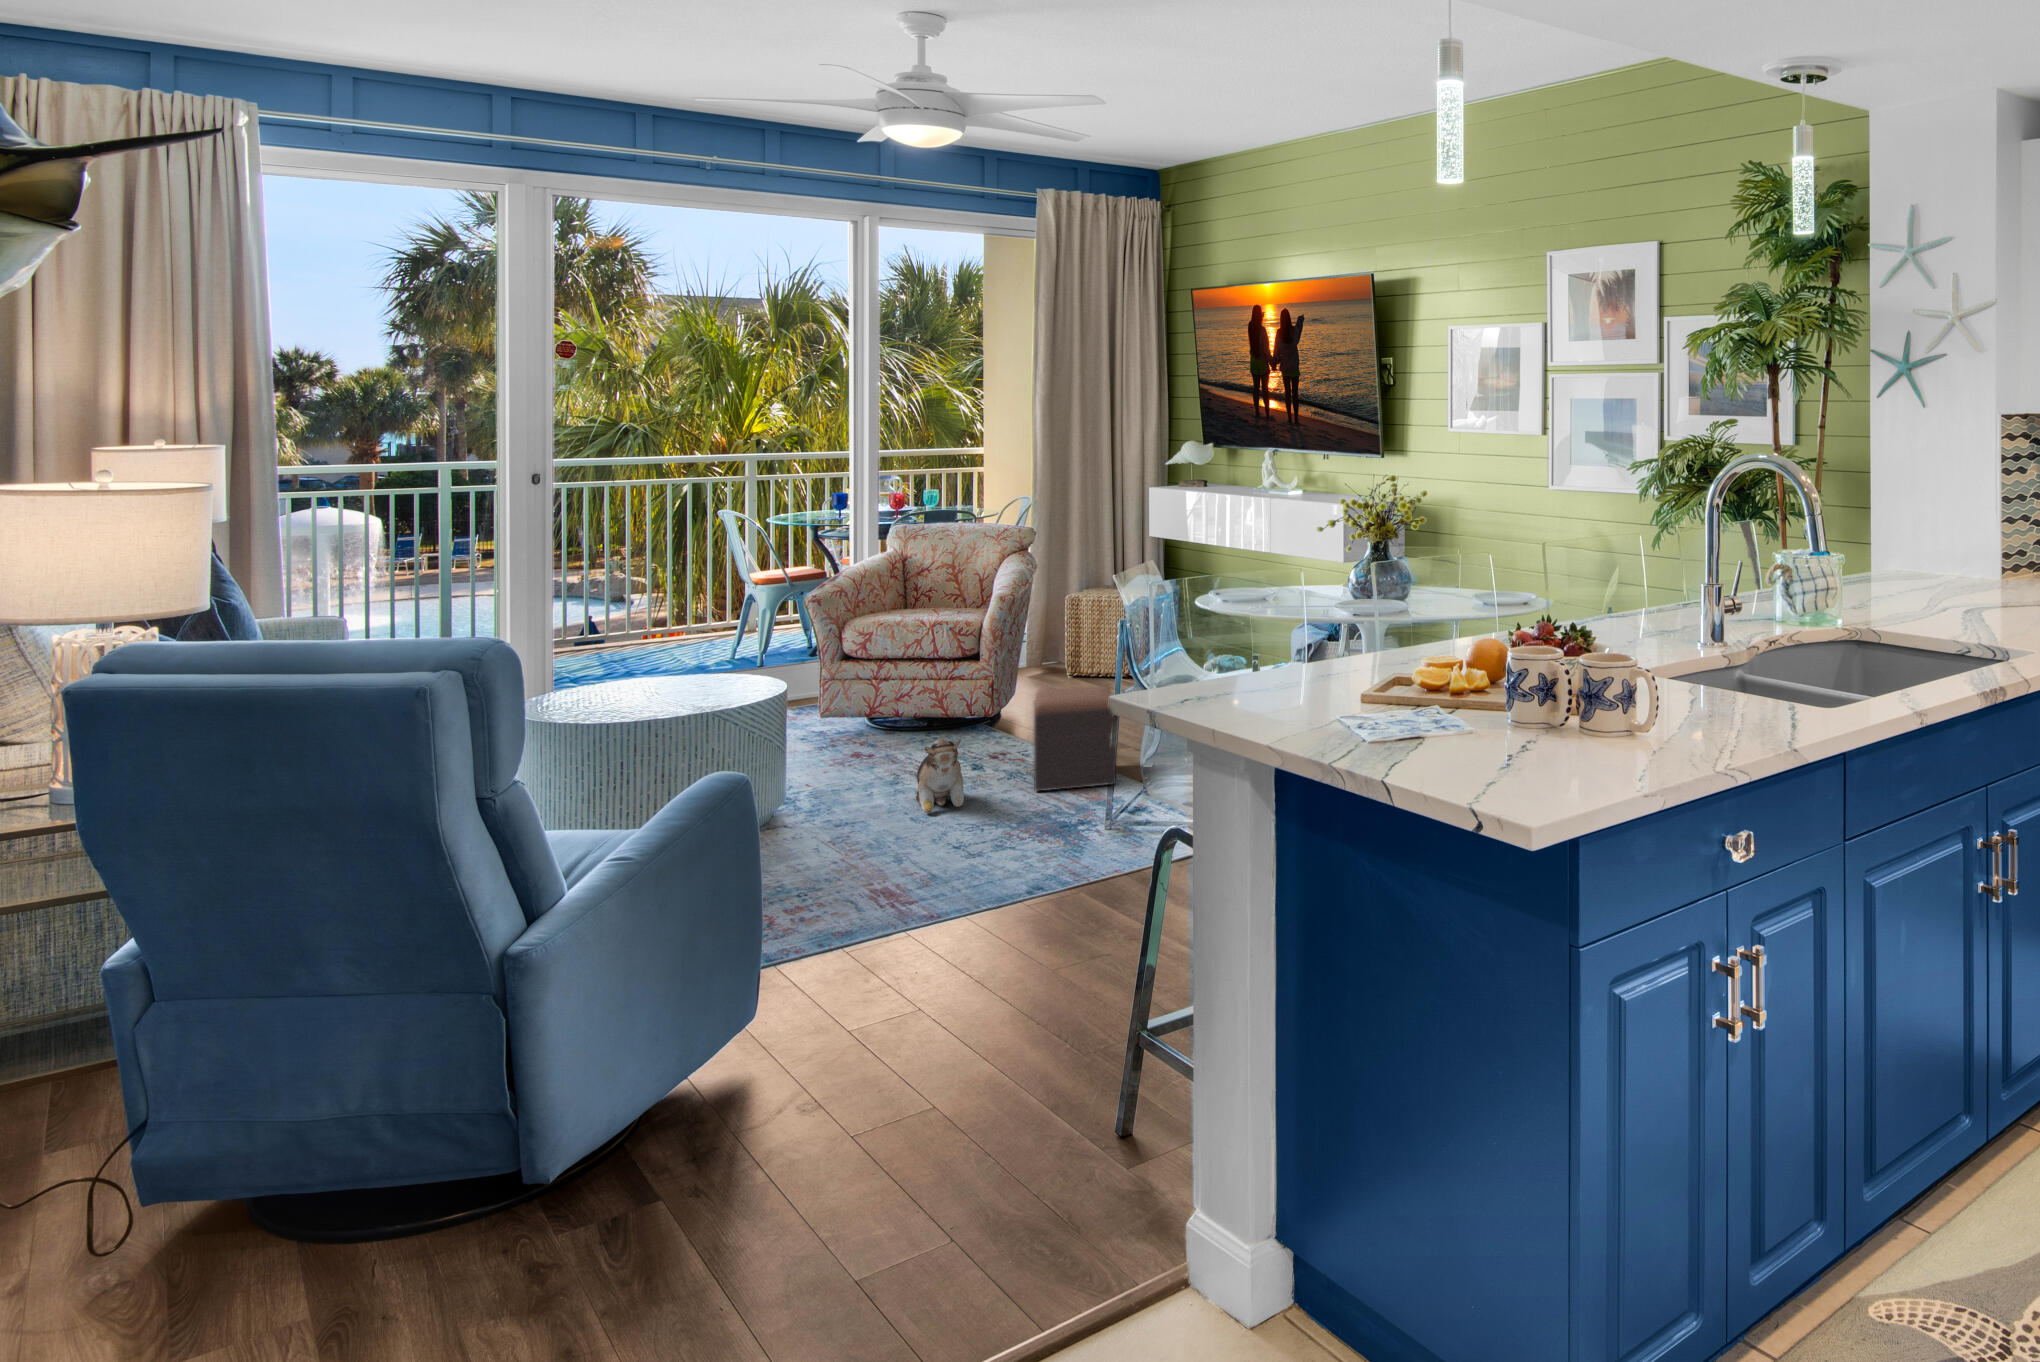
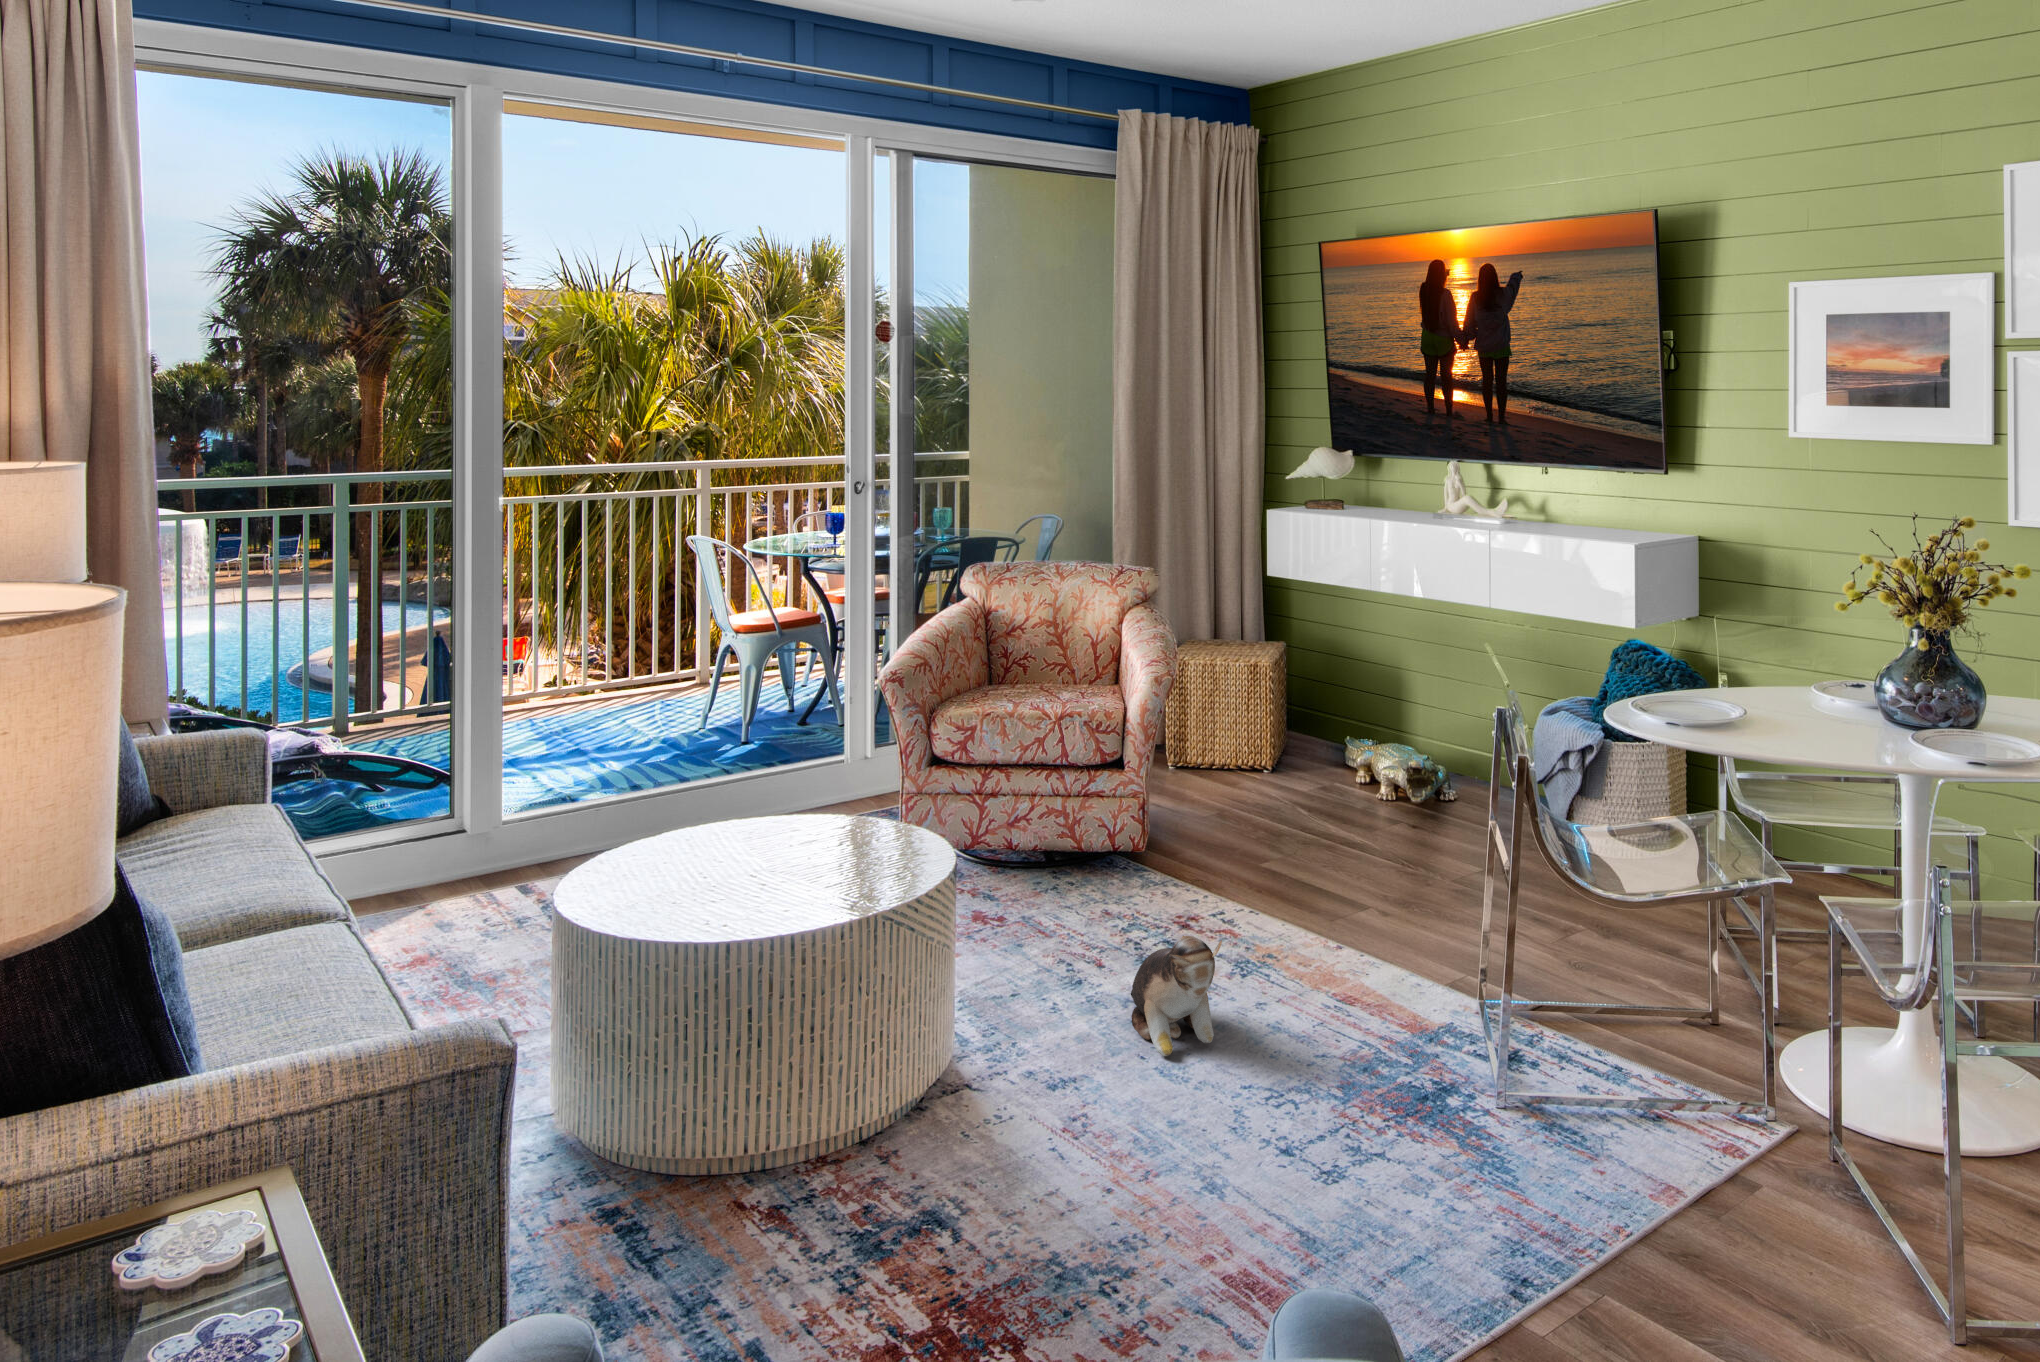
footstool: present [1033,686,1116,791] -> none [1267,830,1417,1009]

